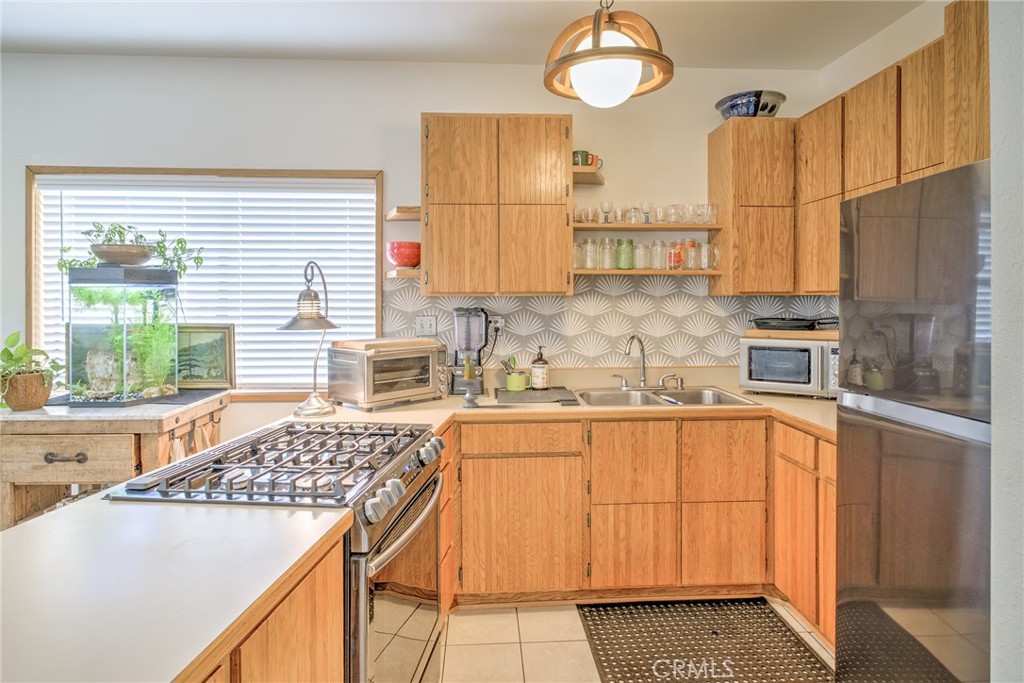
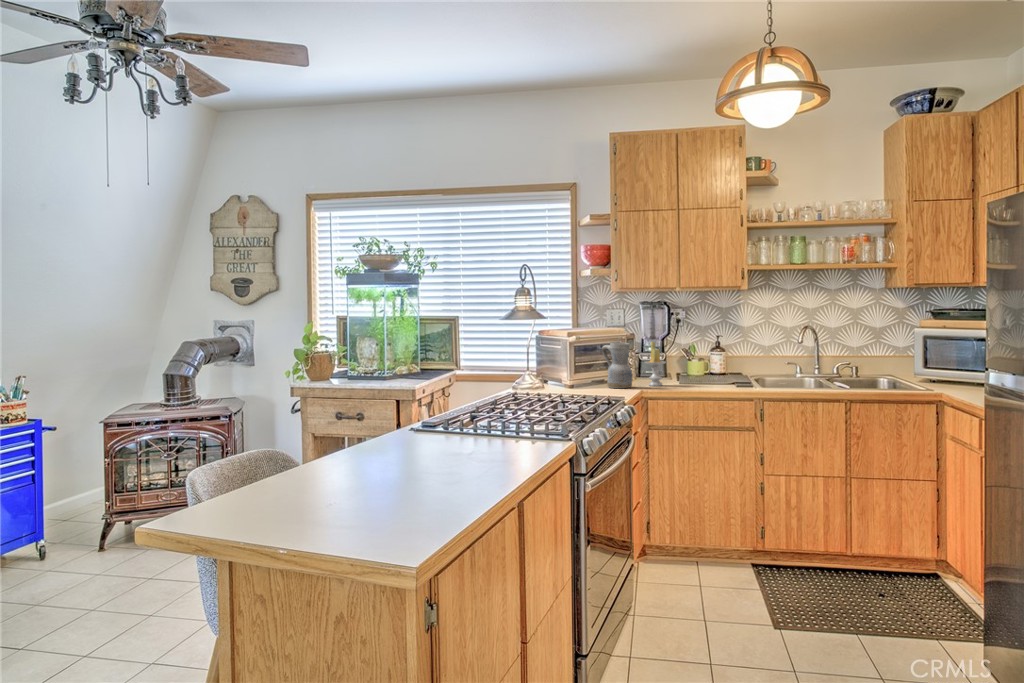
ceramic pitcher: none [404,356,441,413] -> present [602,342,632,388]

